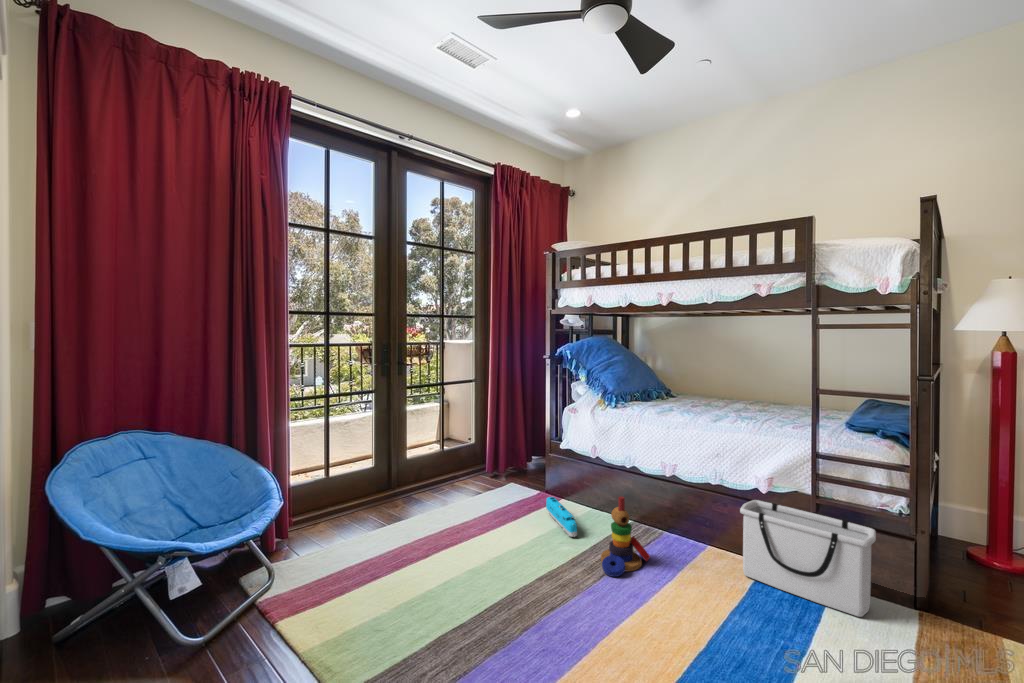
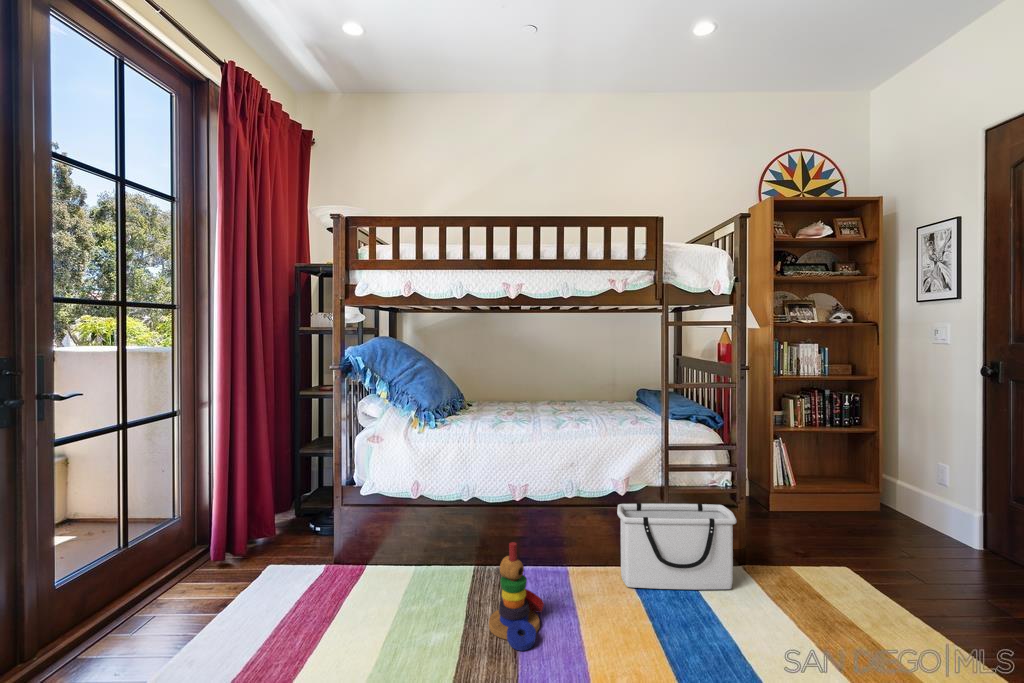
toy train: present [546,497,577,537] -> none [362,570,436,618]

